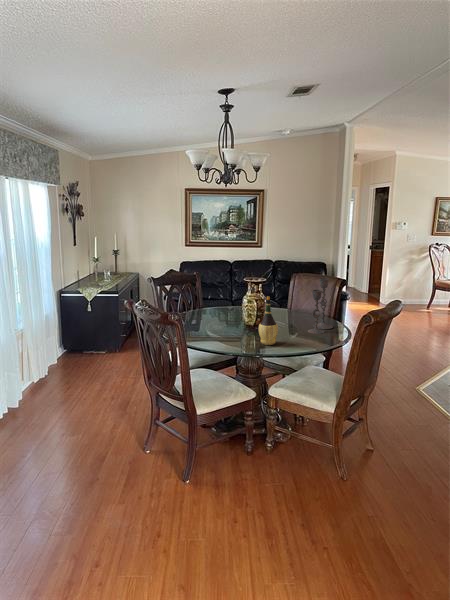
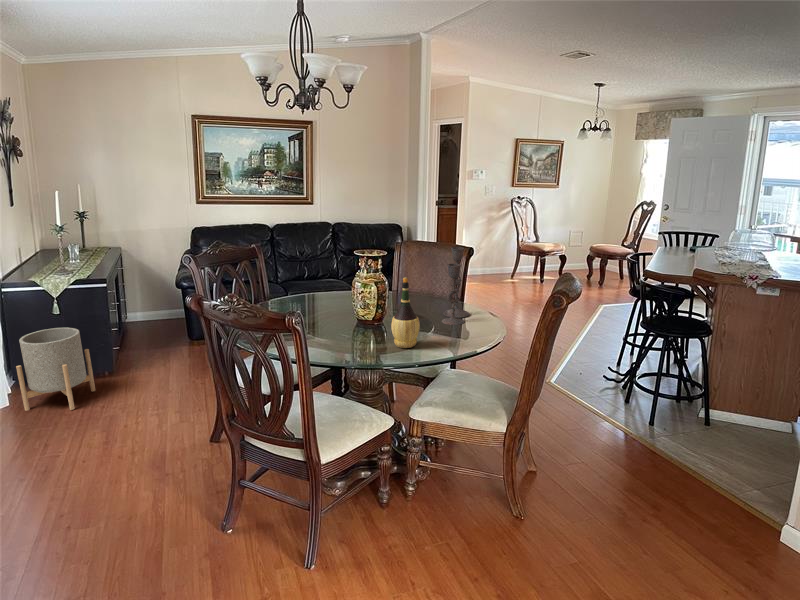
planter: none [65,319,107,368] -> present [16,328,95,411]

